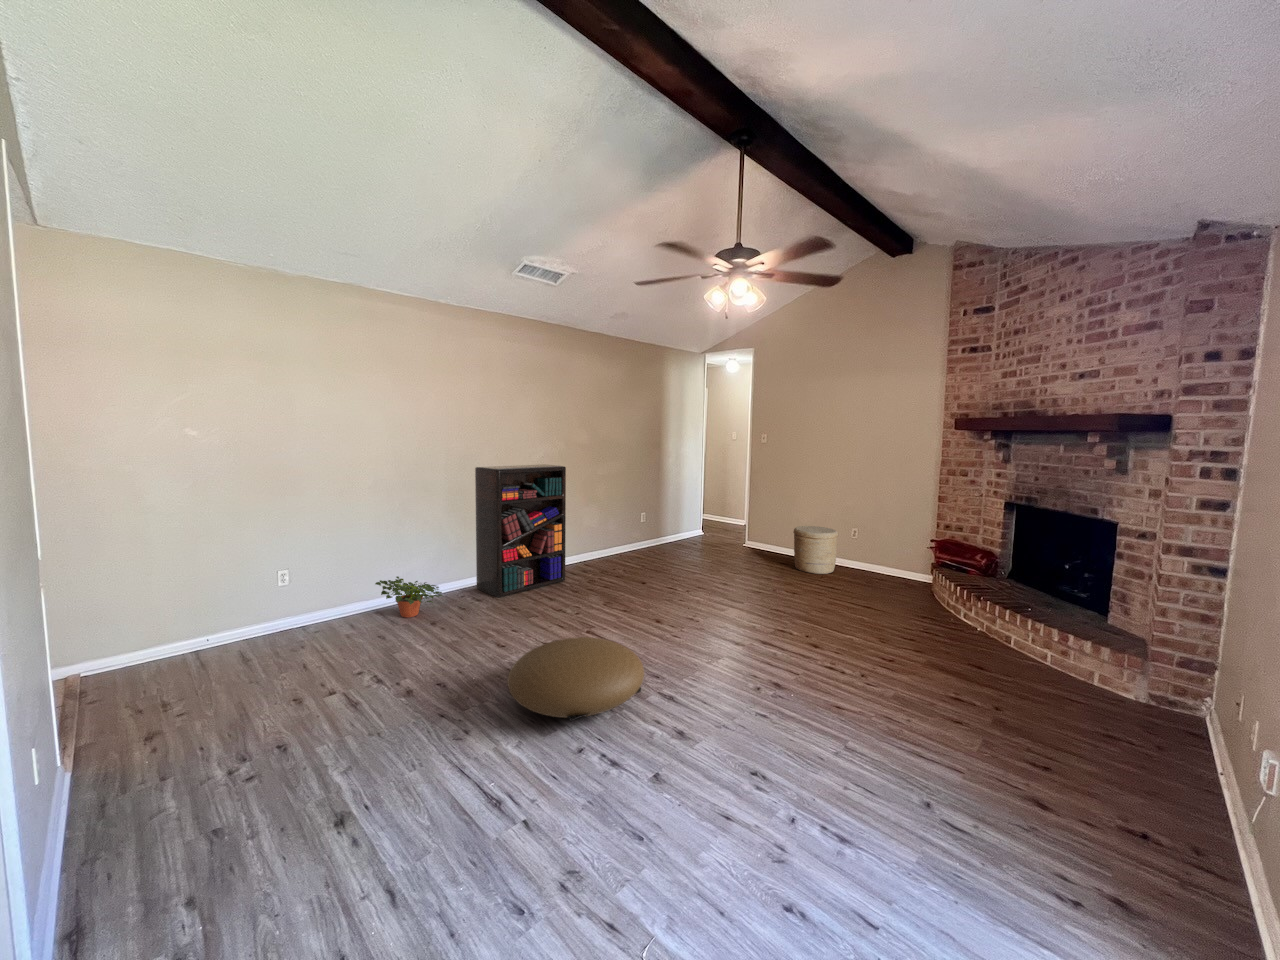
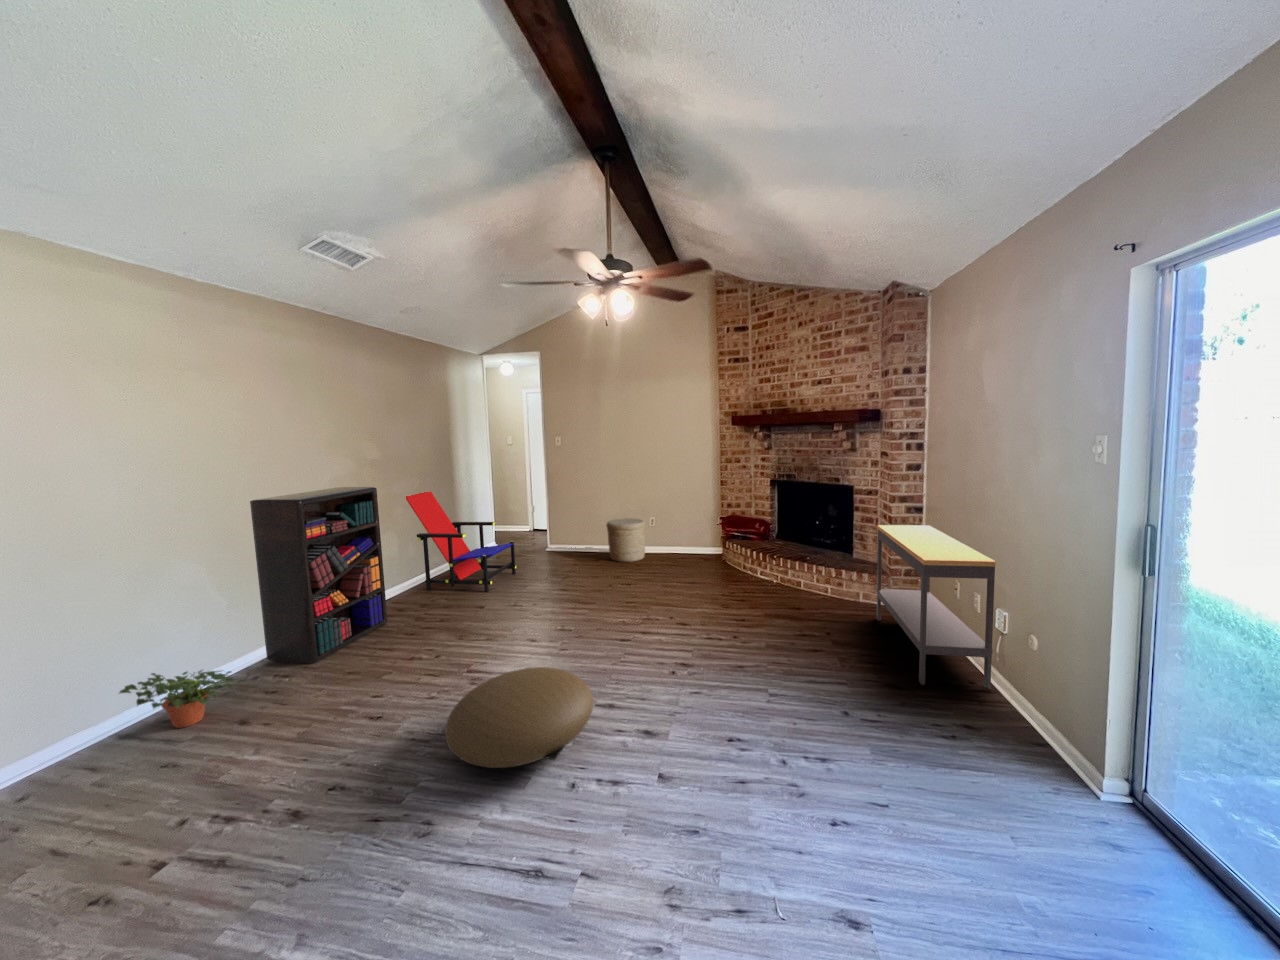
lounge chair: none [605,473,695,574] -> present [406,491,516,592]
console table: none [1092,580,1262,875] -> present [877,525,996,689]

